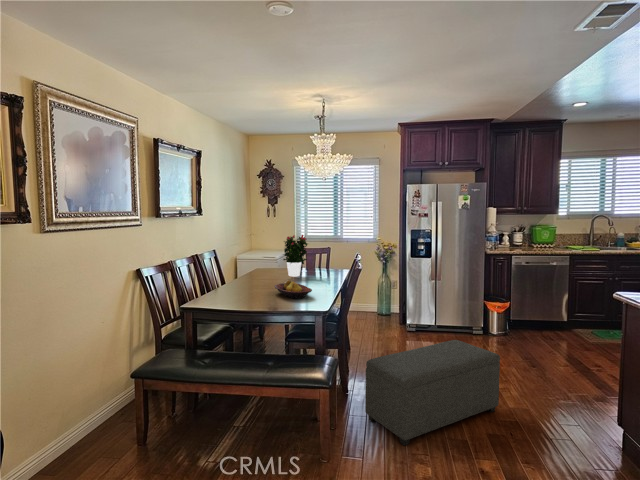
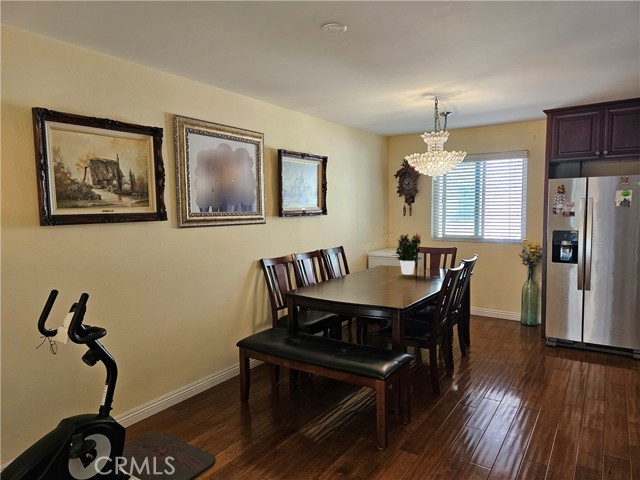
fruit bowl: present [275,280,312,299] -> none [370,277,402,295]
ottoman: present [365,340,500,446] -> none [443,358,619,459]

